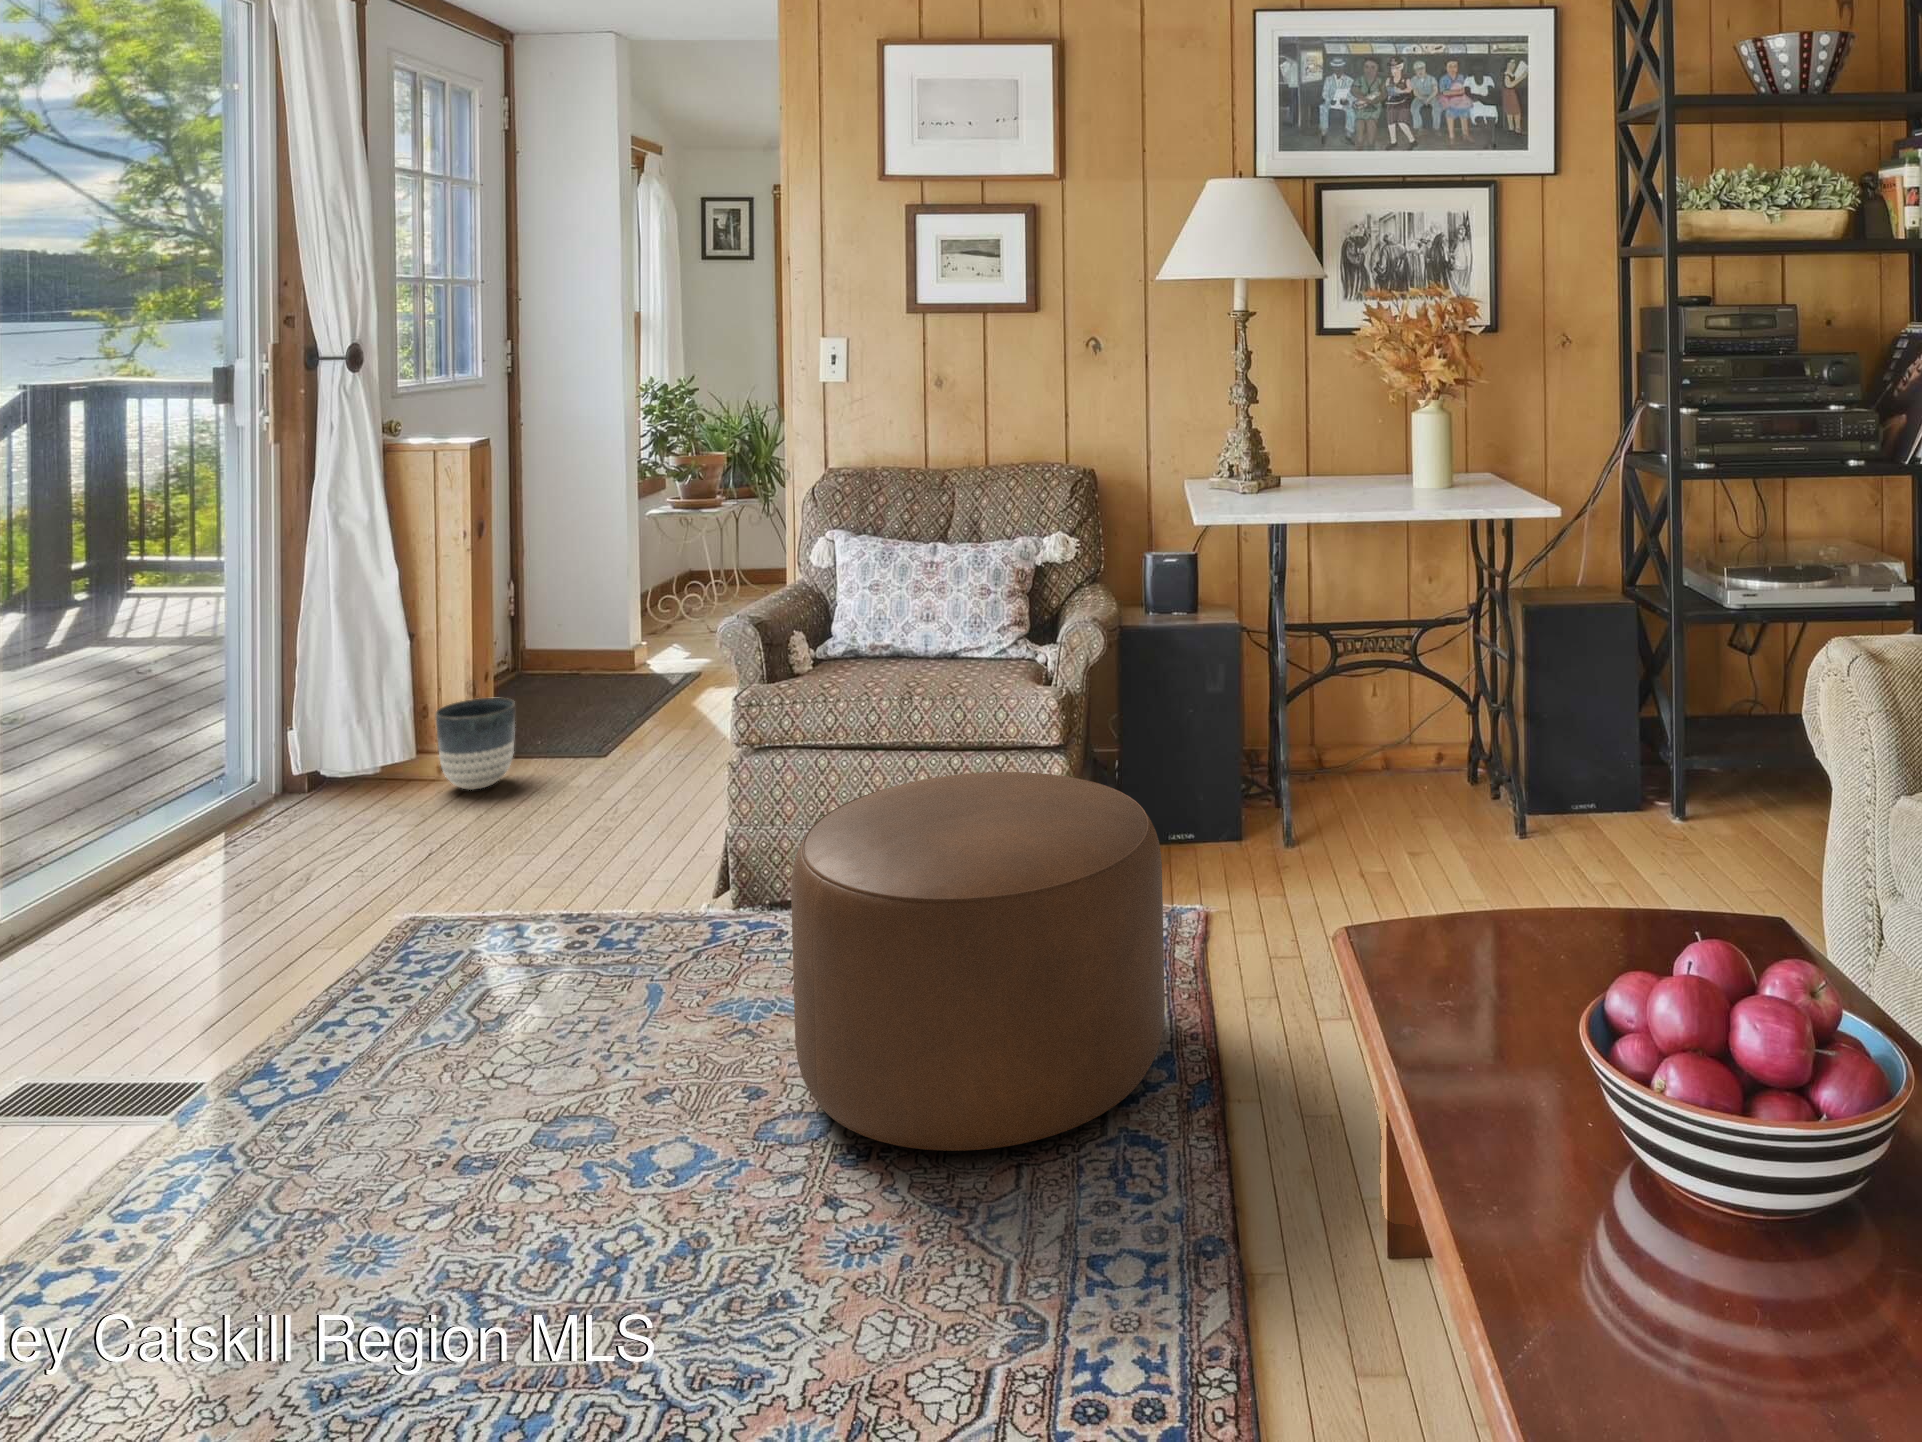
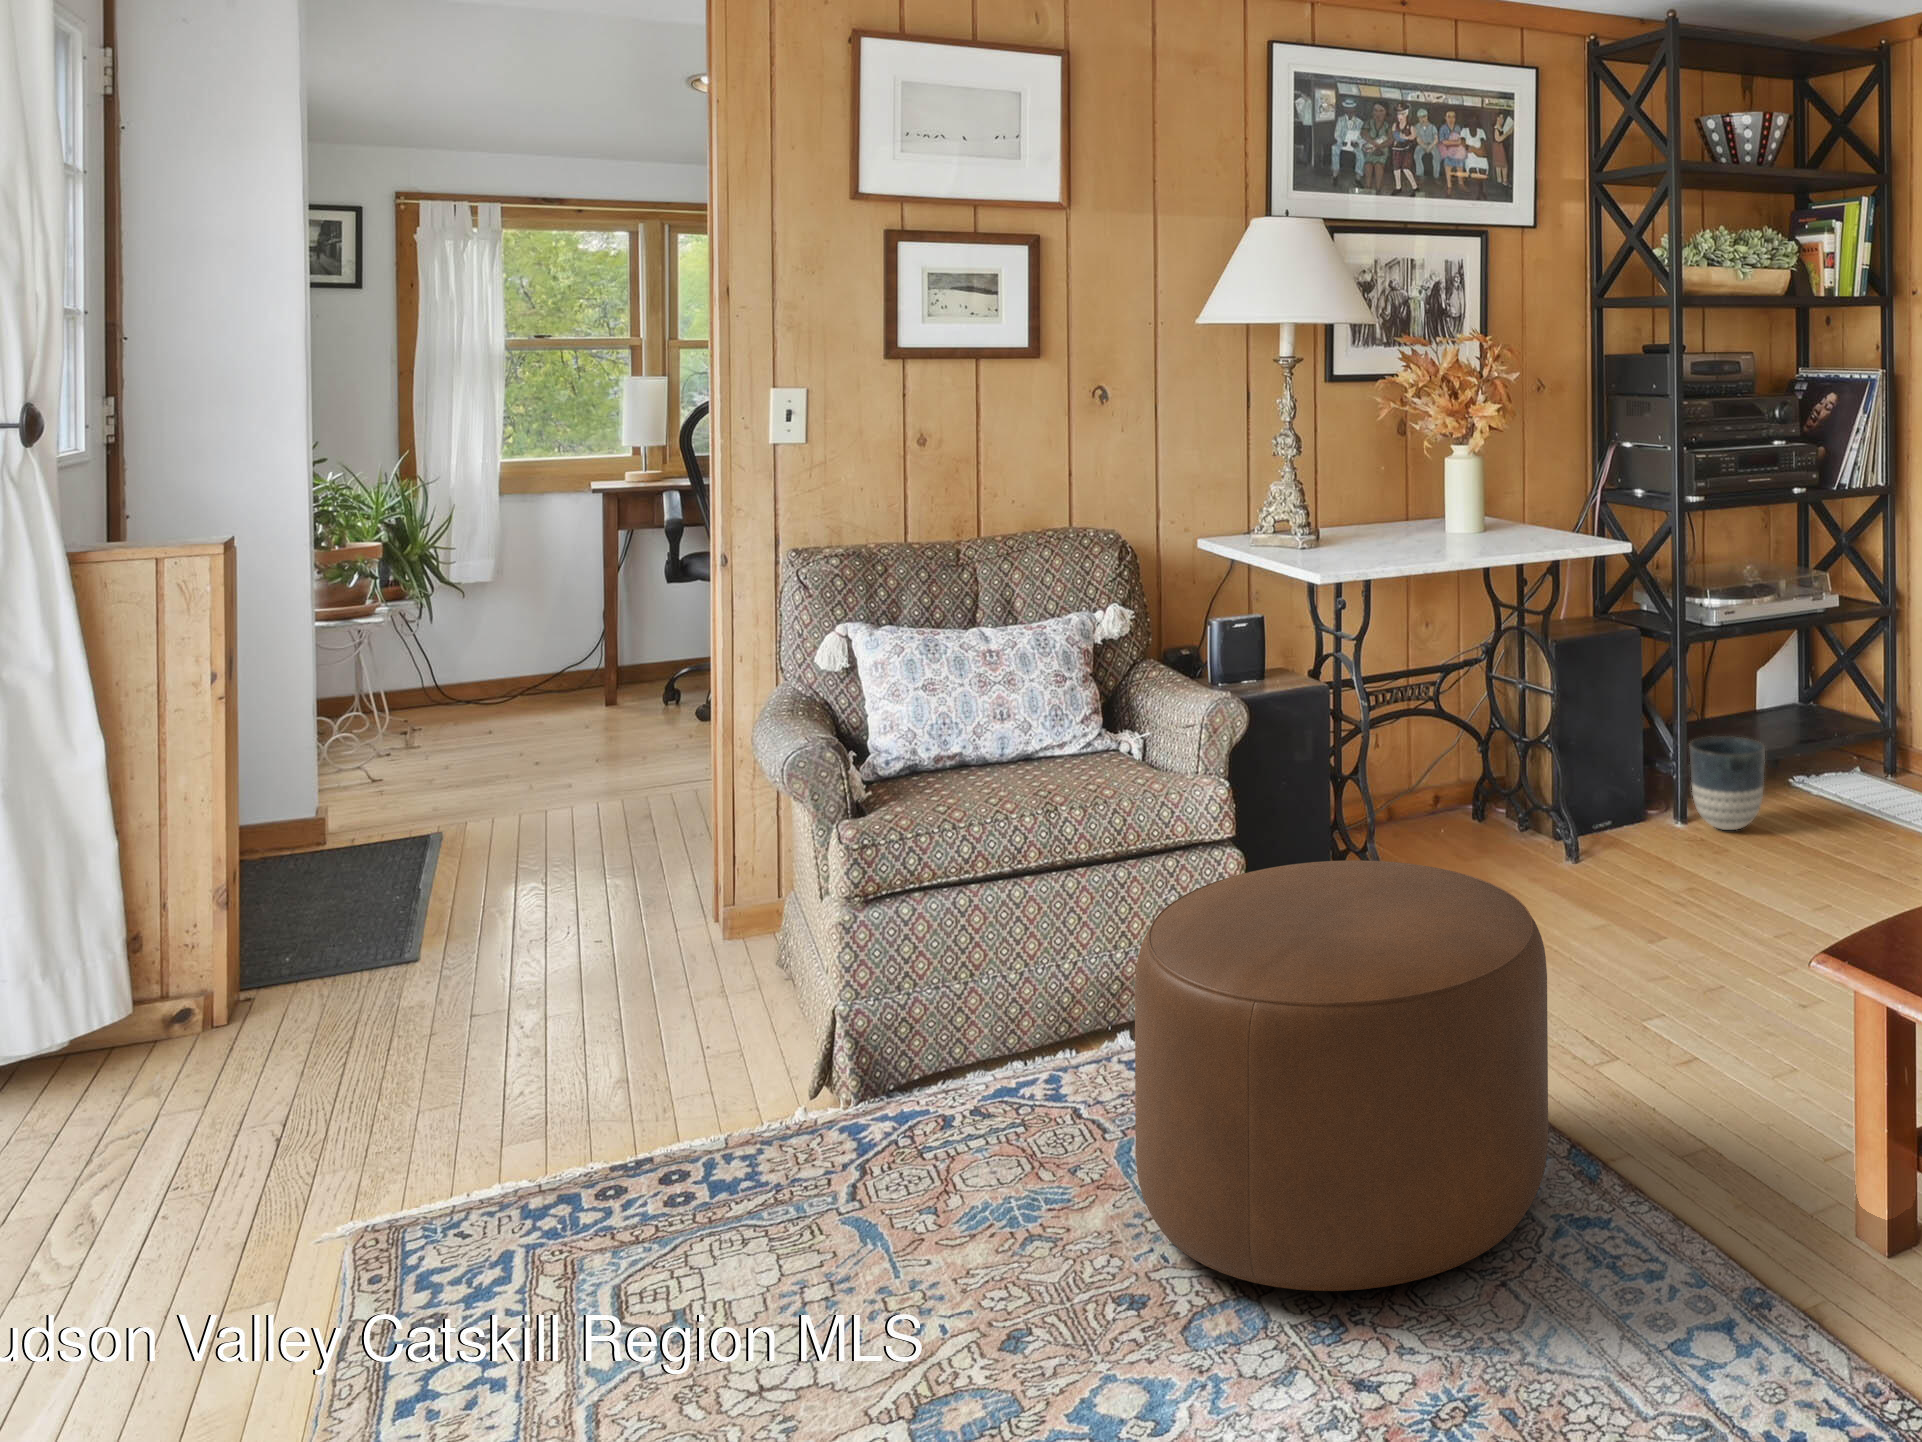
planter: present [435,698,515,790] -> present [1689,736,1765,830]

